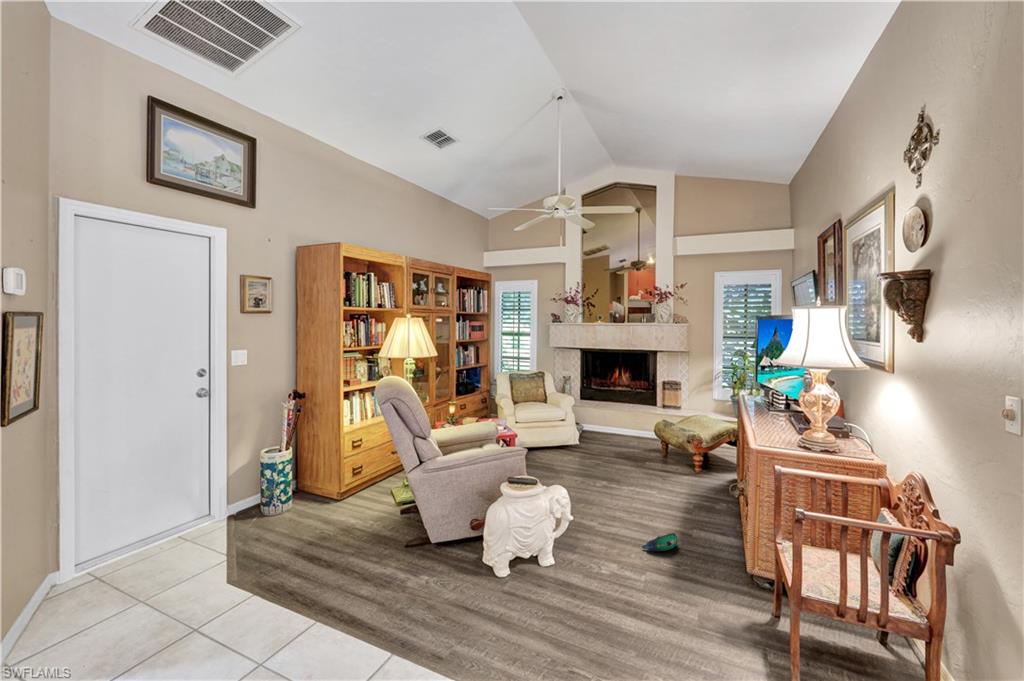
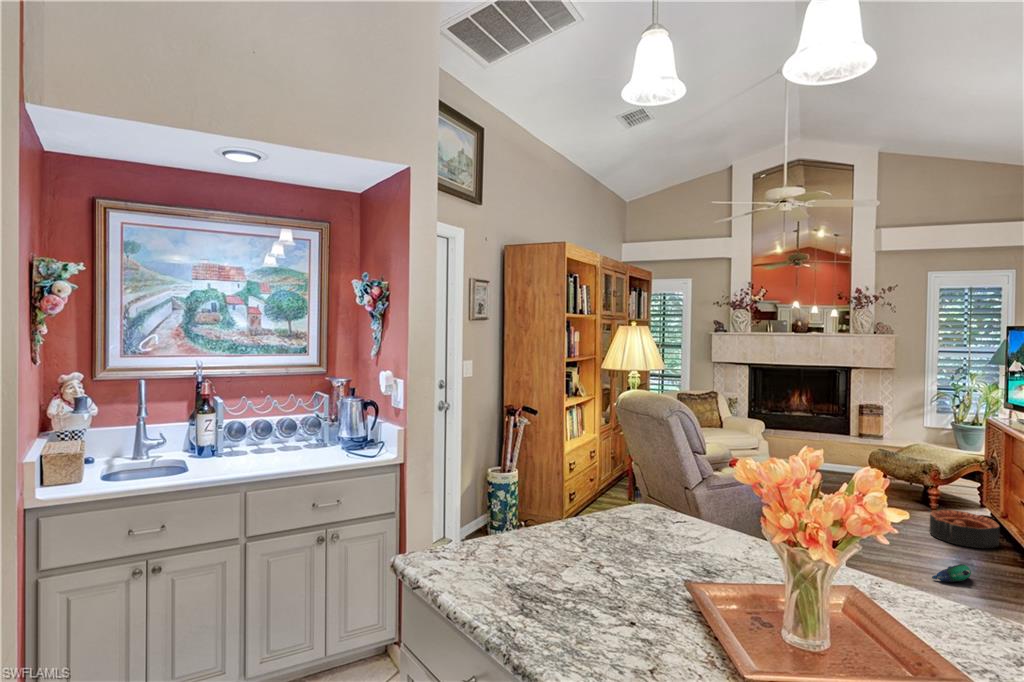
basket: none [677,475,731,512] -> present [929,510,1000,548]

